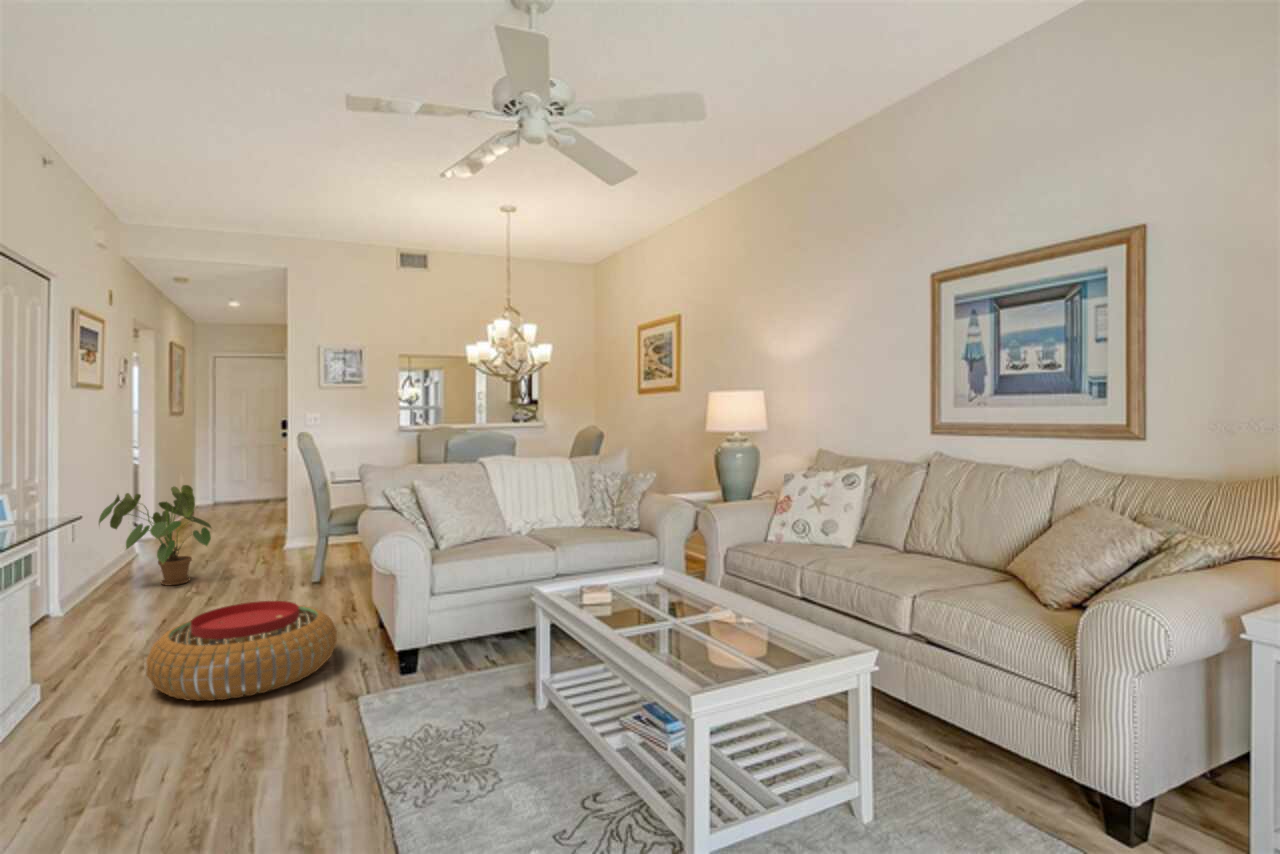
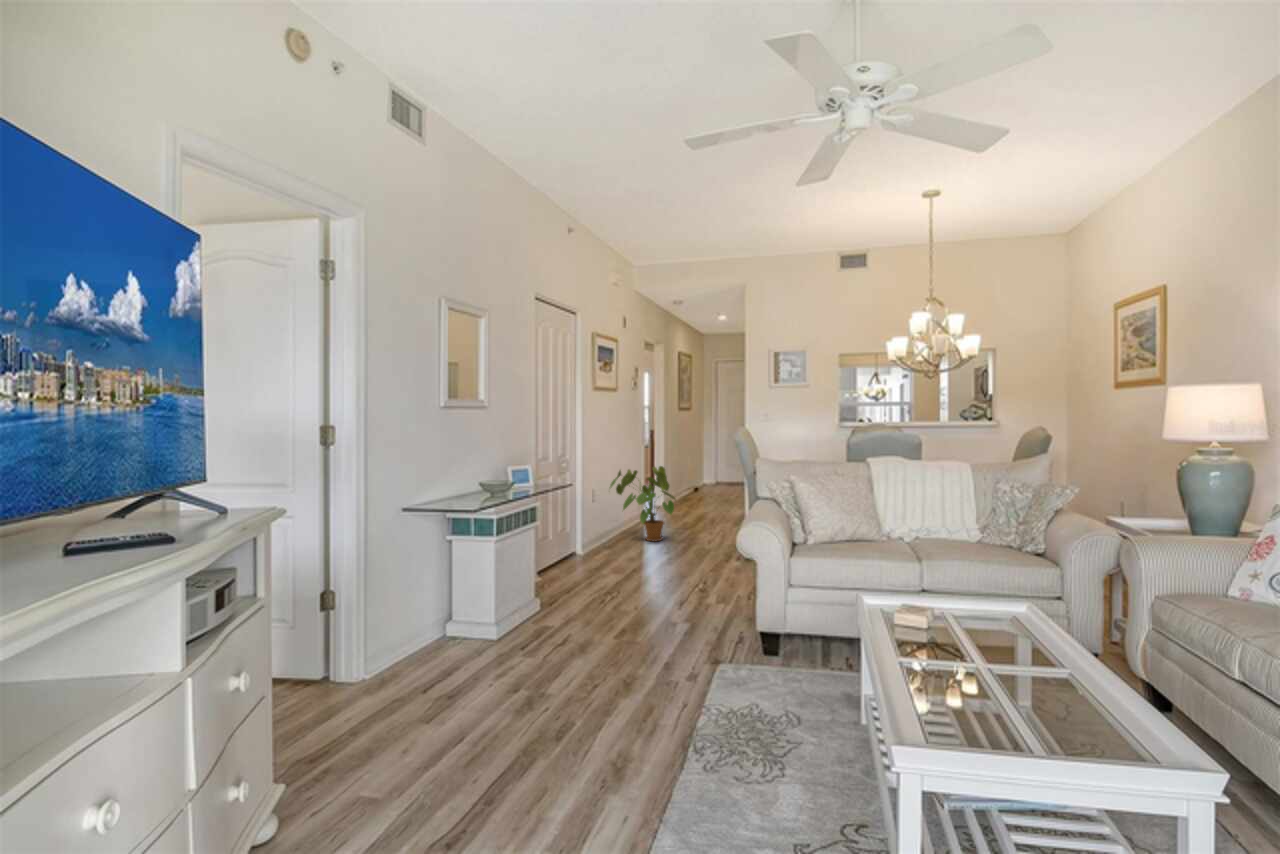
pouf: present [146,601,337,701] -> none [594,565,723,638]

